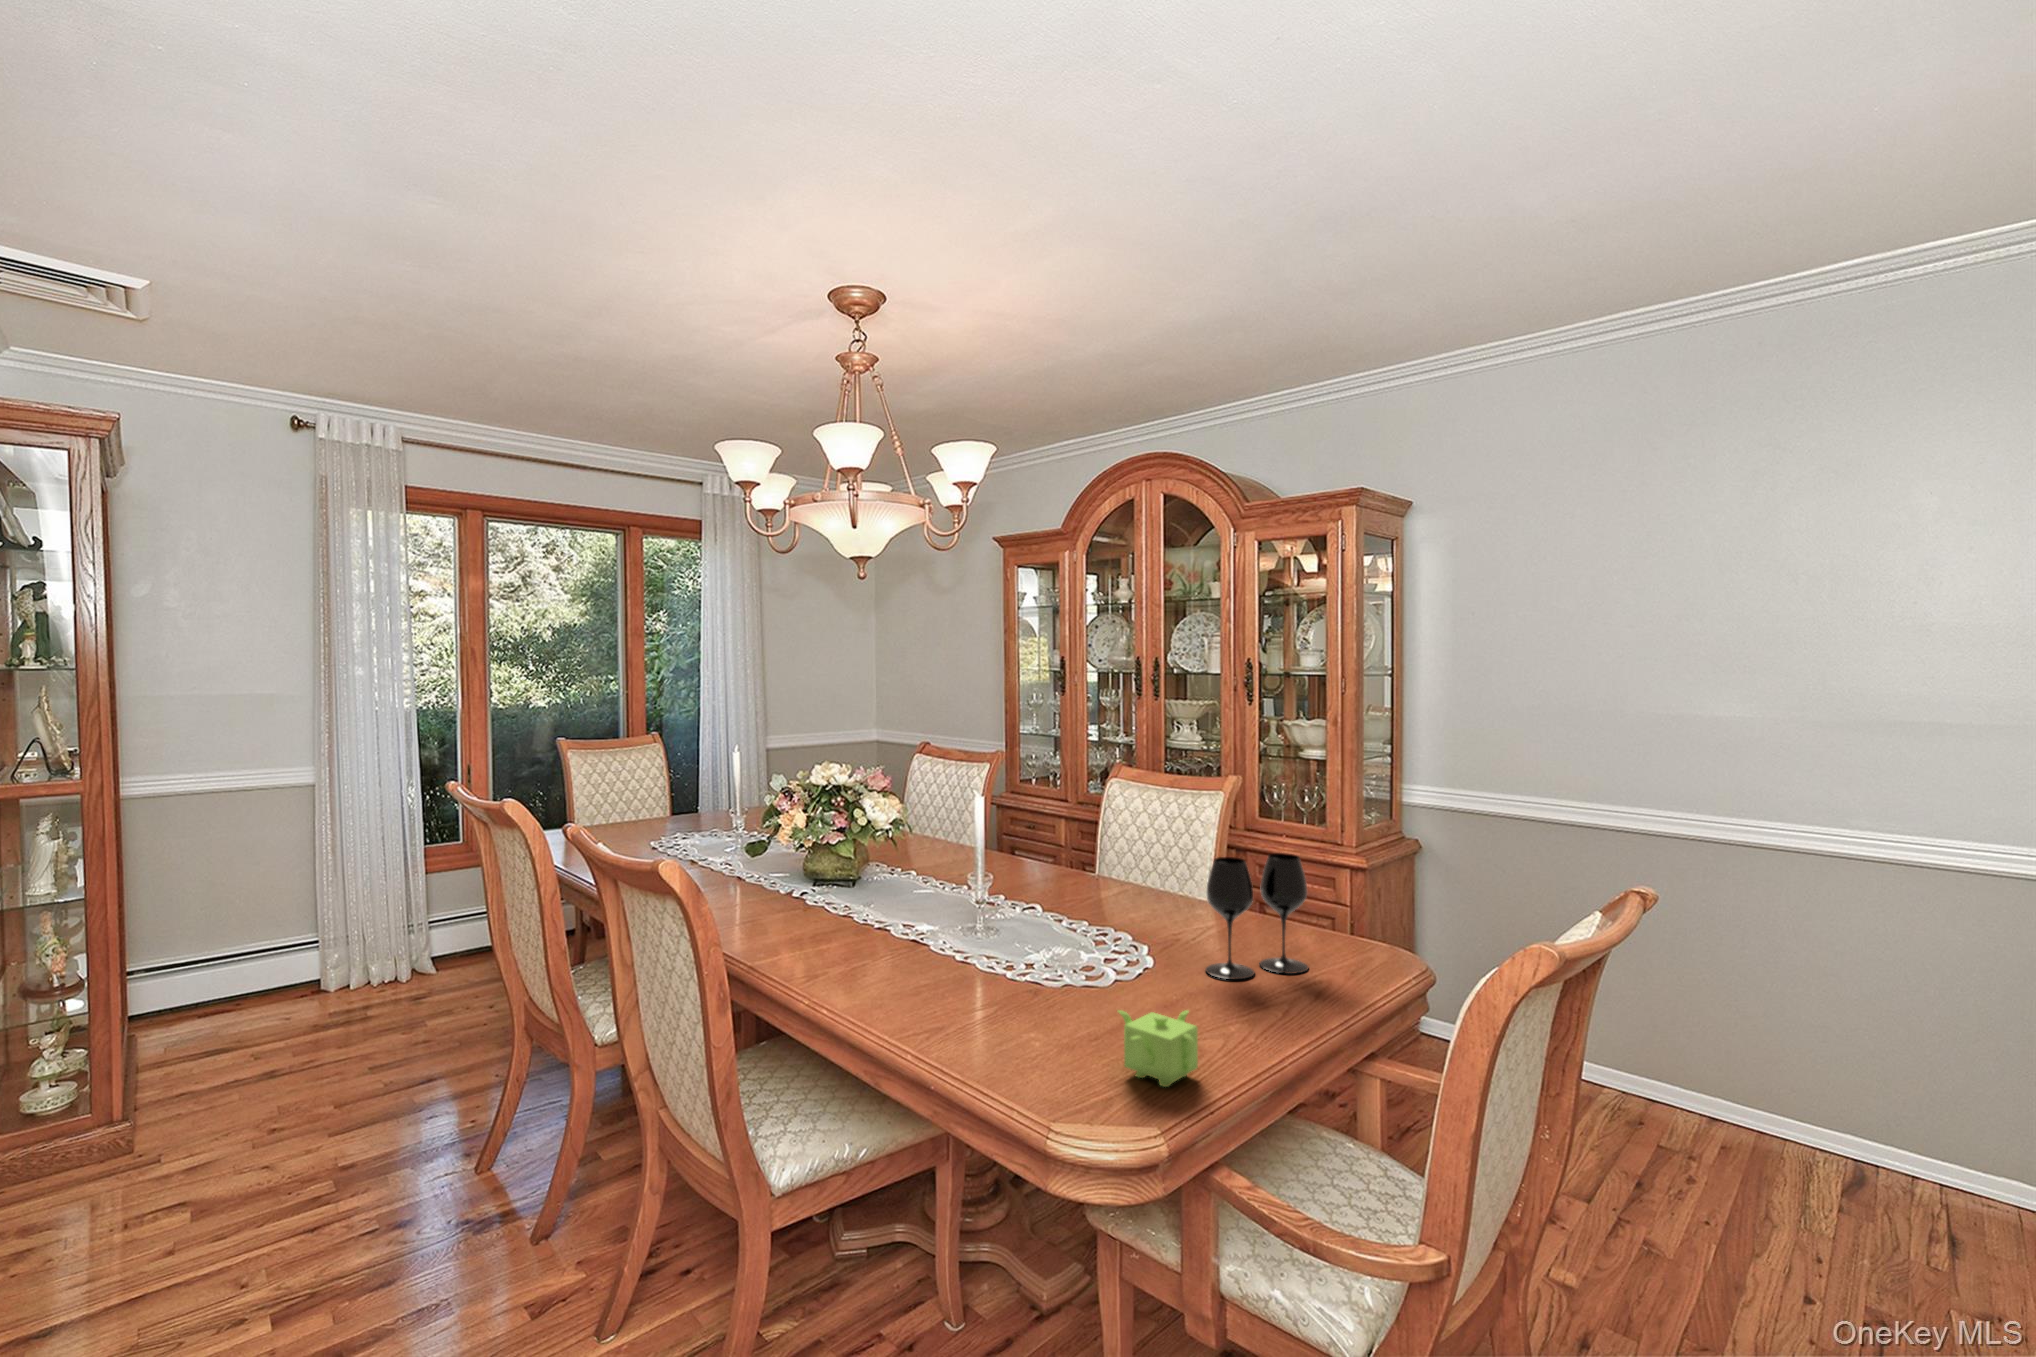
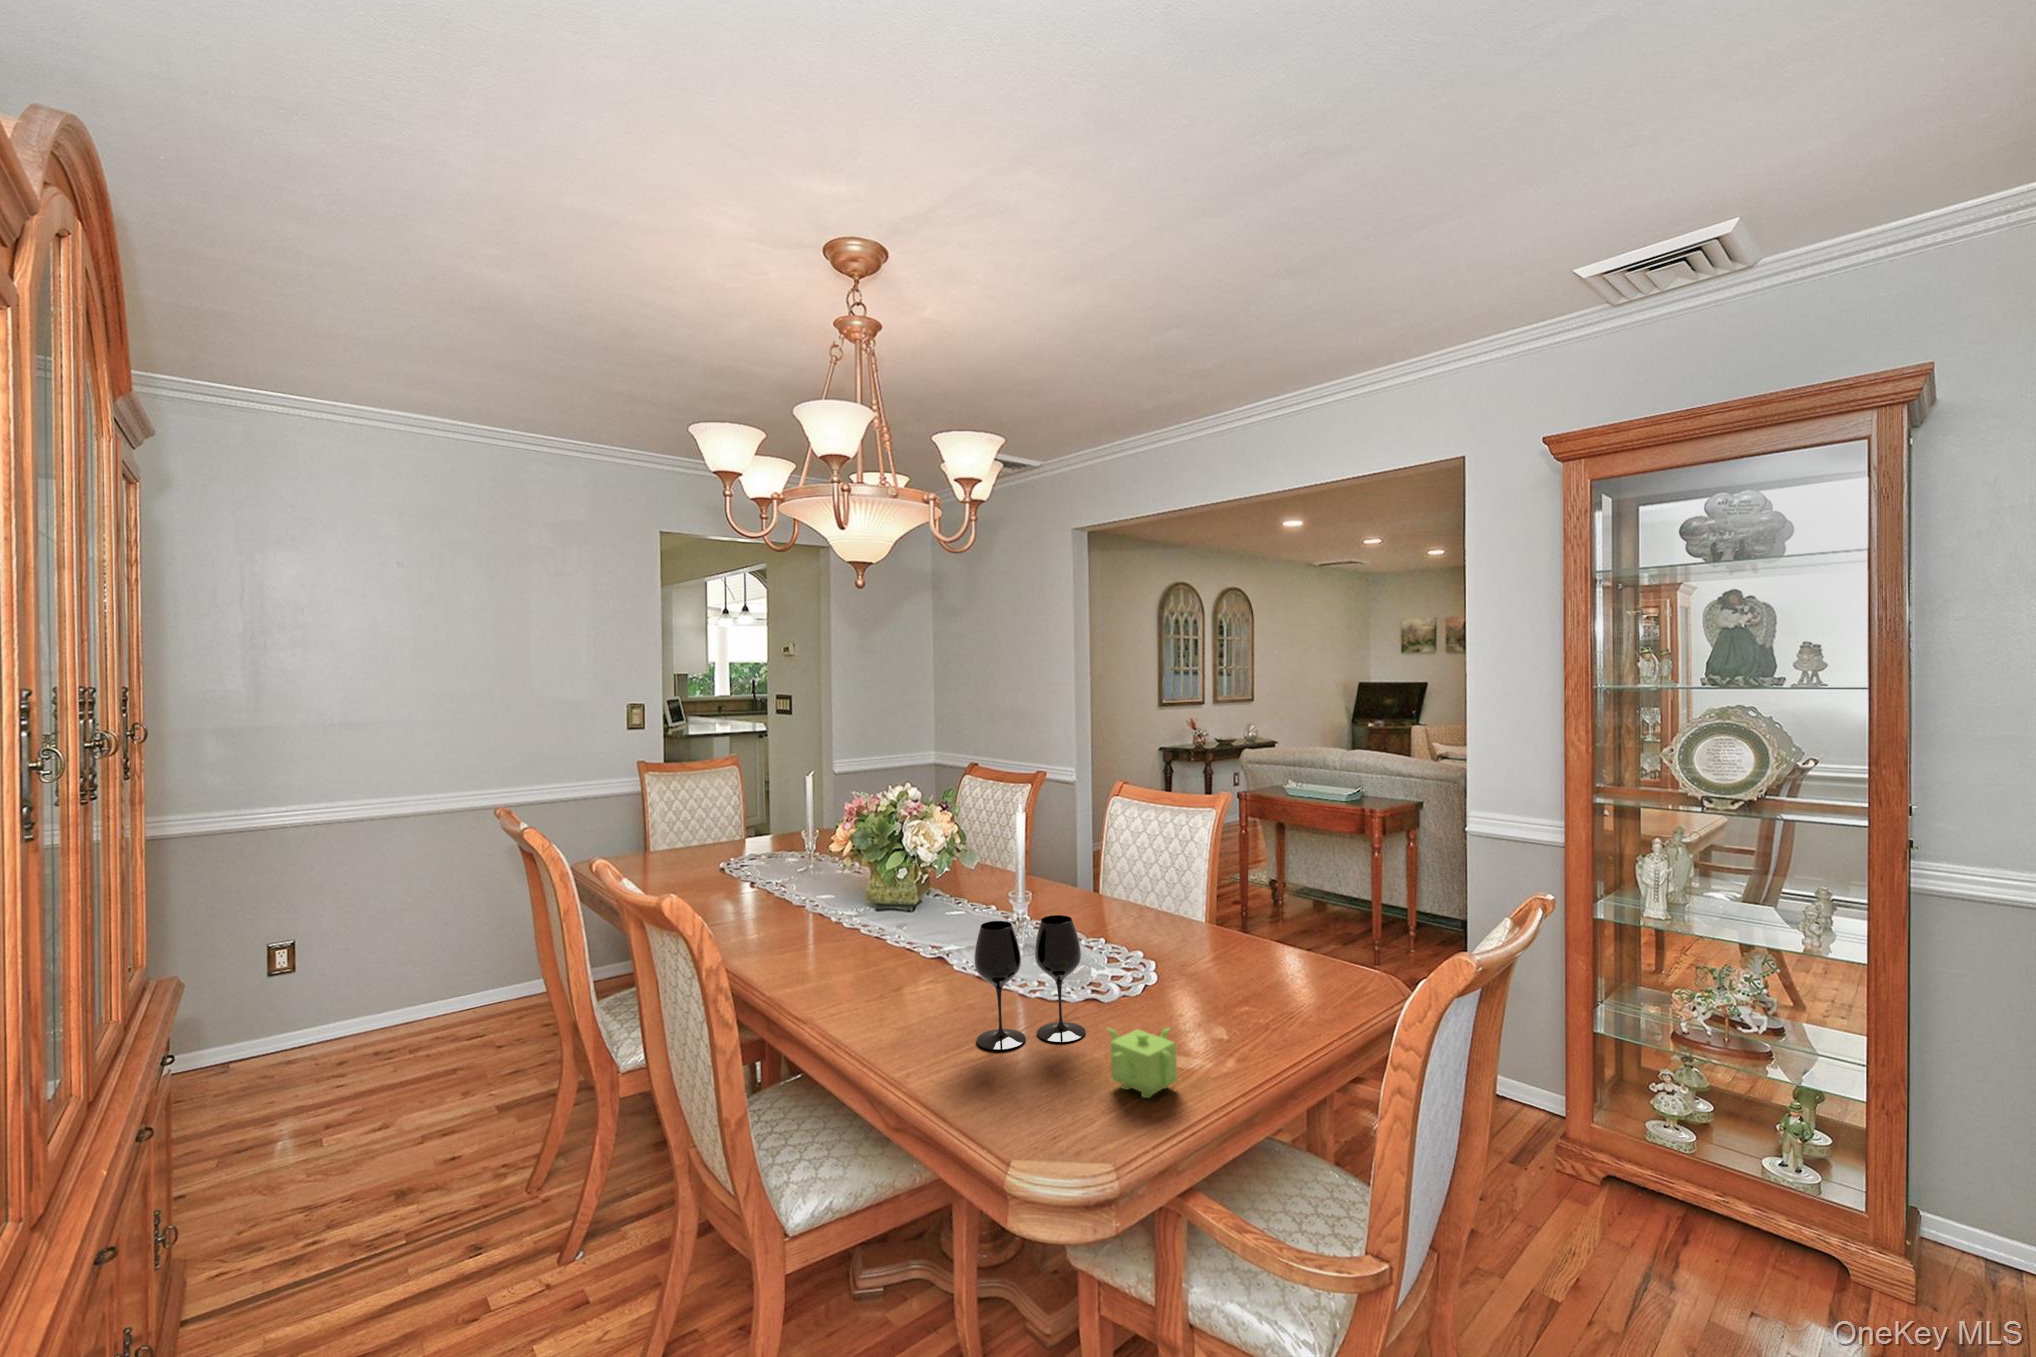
wine glass: present [1205,853,1308,979] -> present [974,915,1086,1050]

